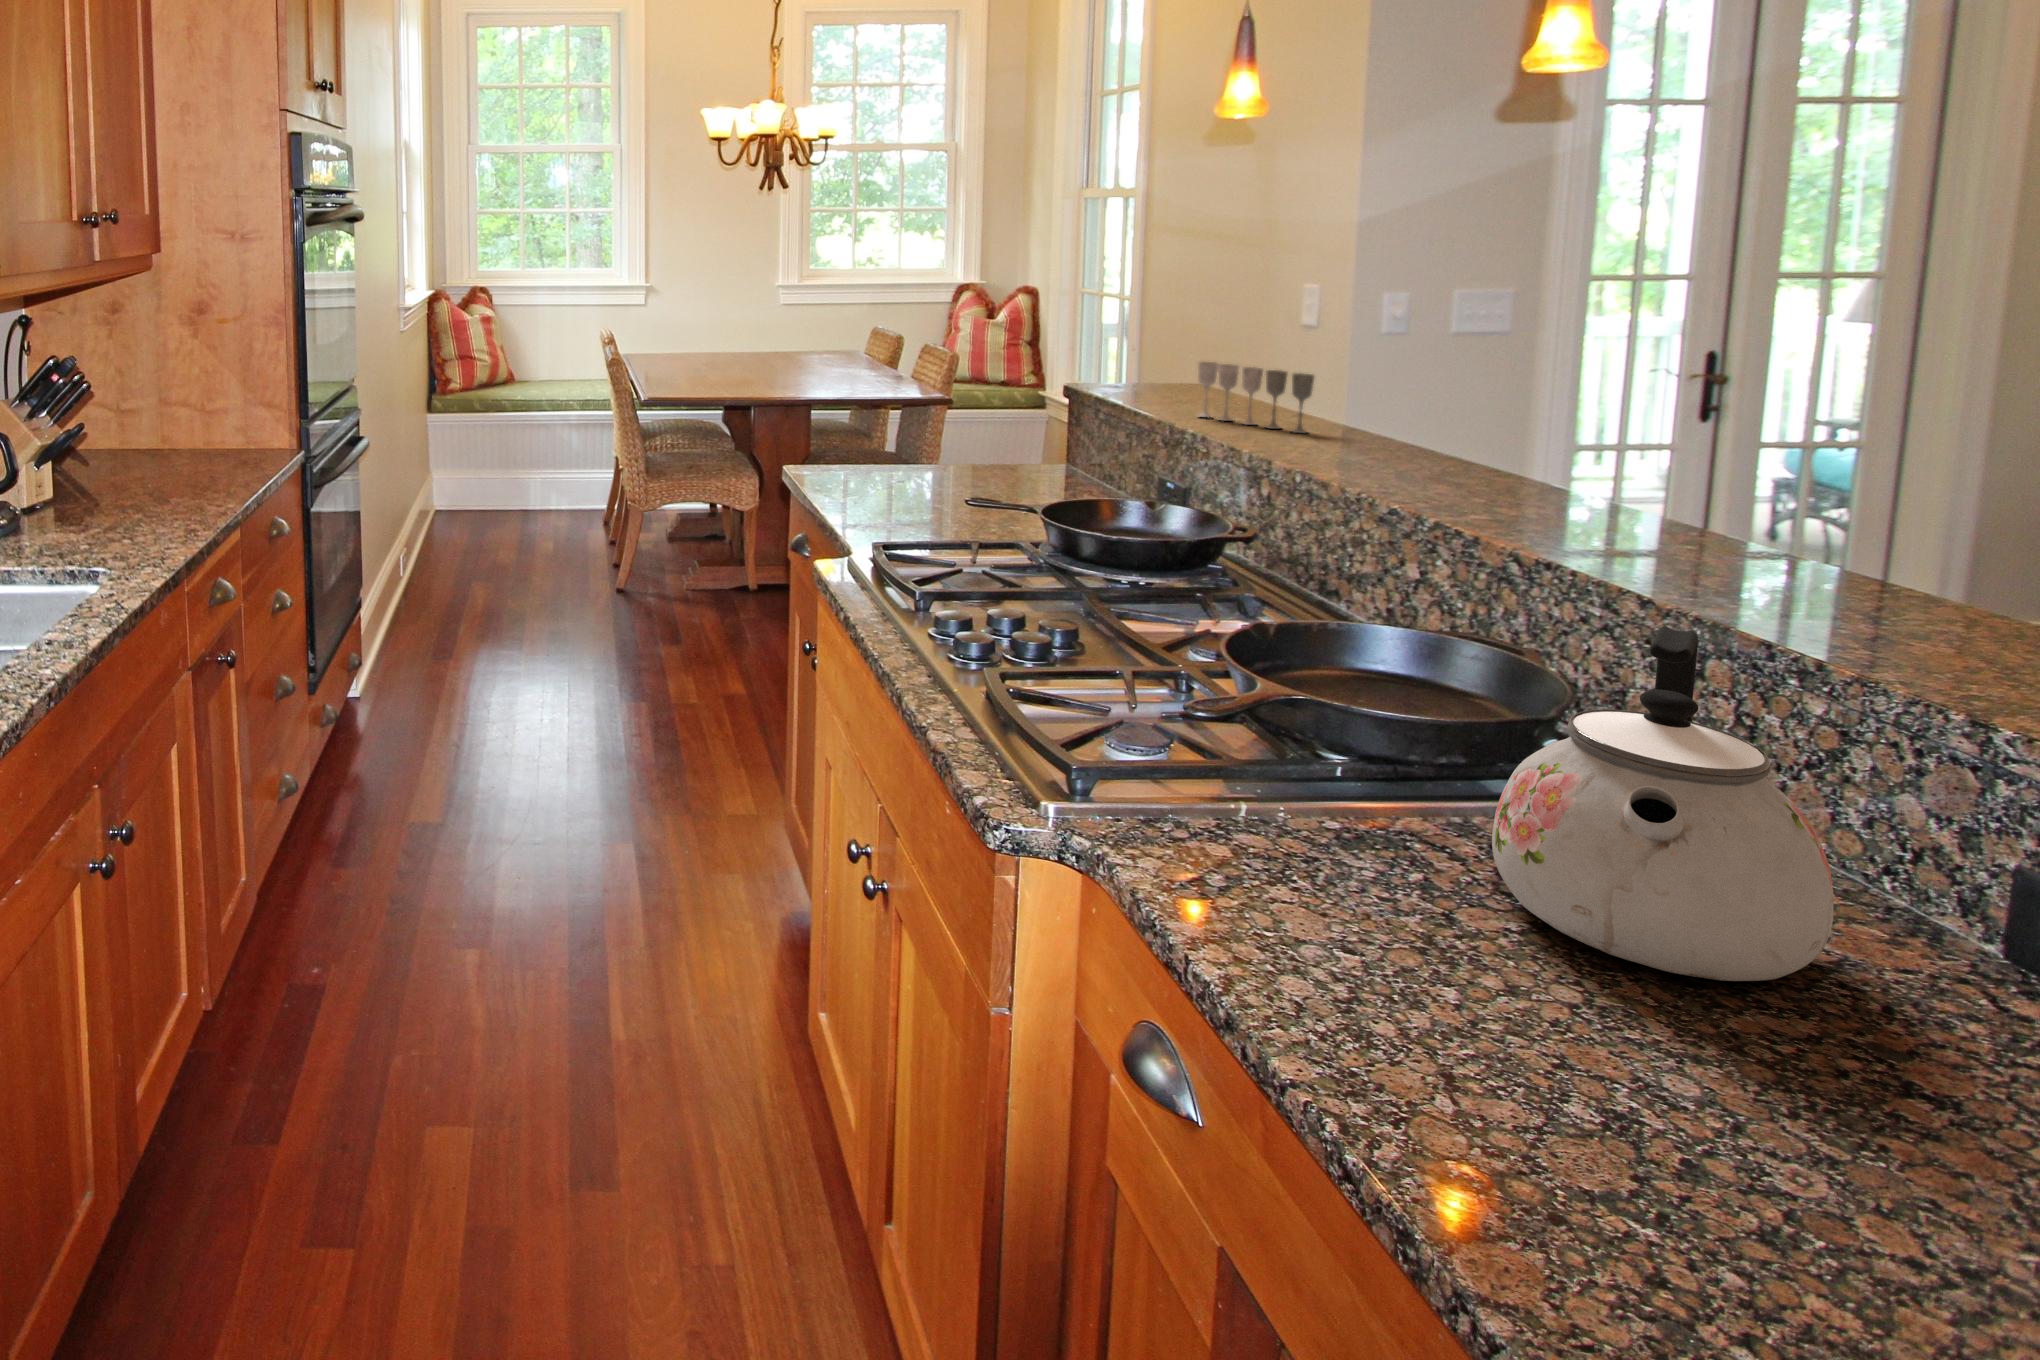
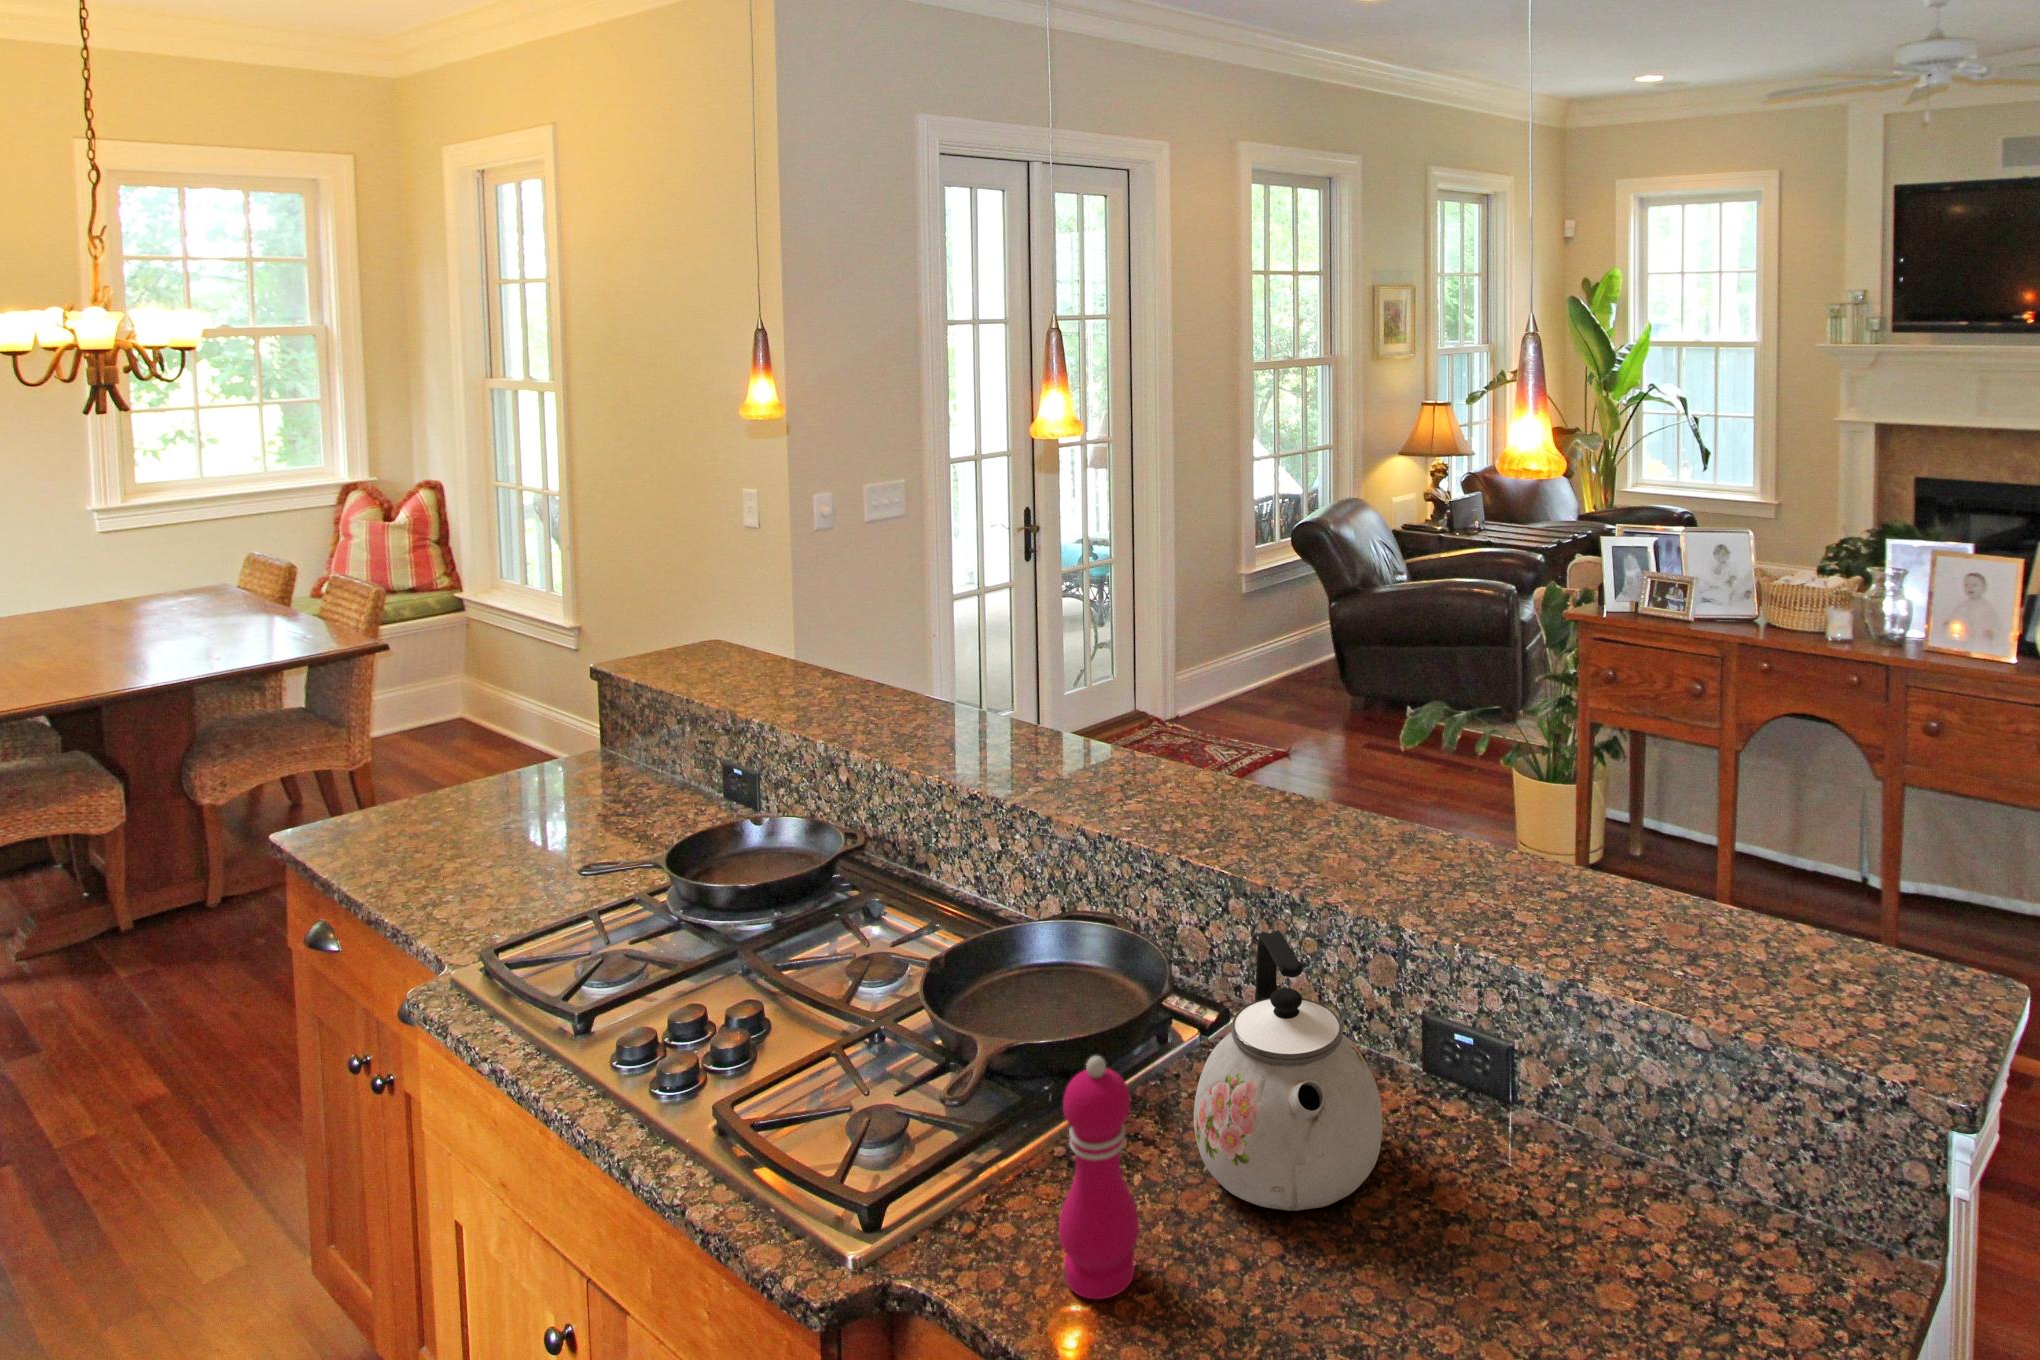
wine glass: present [1198,362,1314,433] -> none [740,636,848,696]
pepper mill: none [1245,640,1355,912] -> present [1059,1056,1139,1299]

